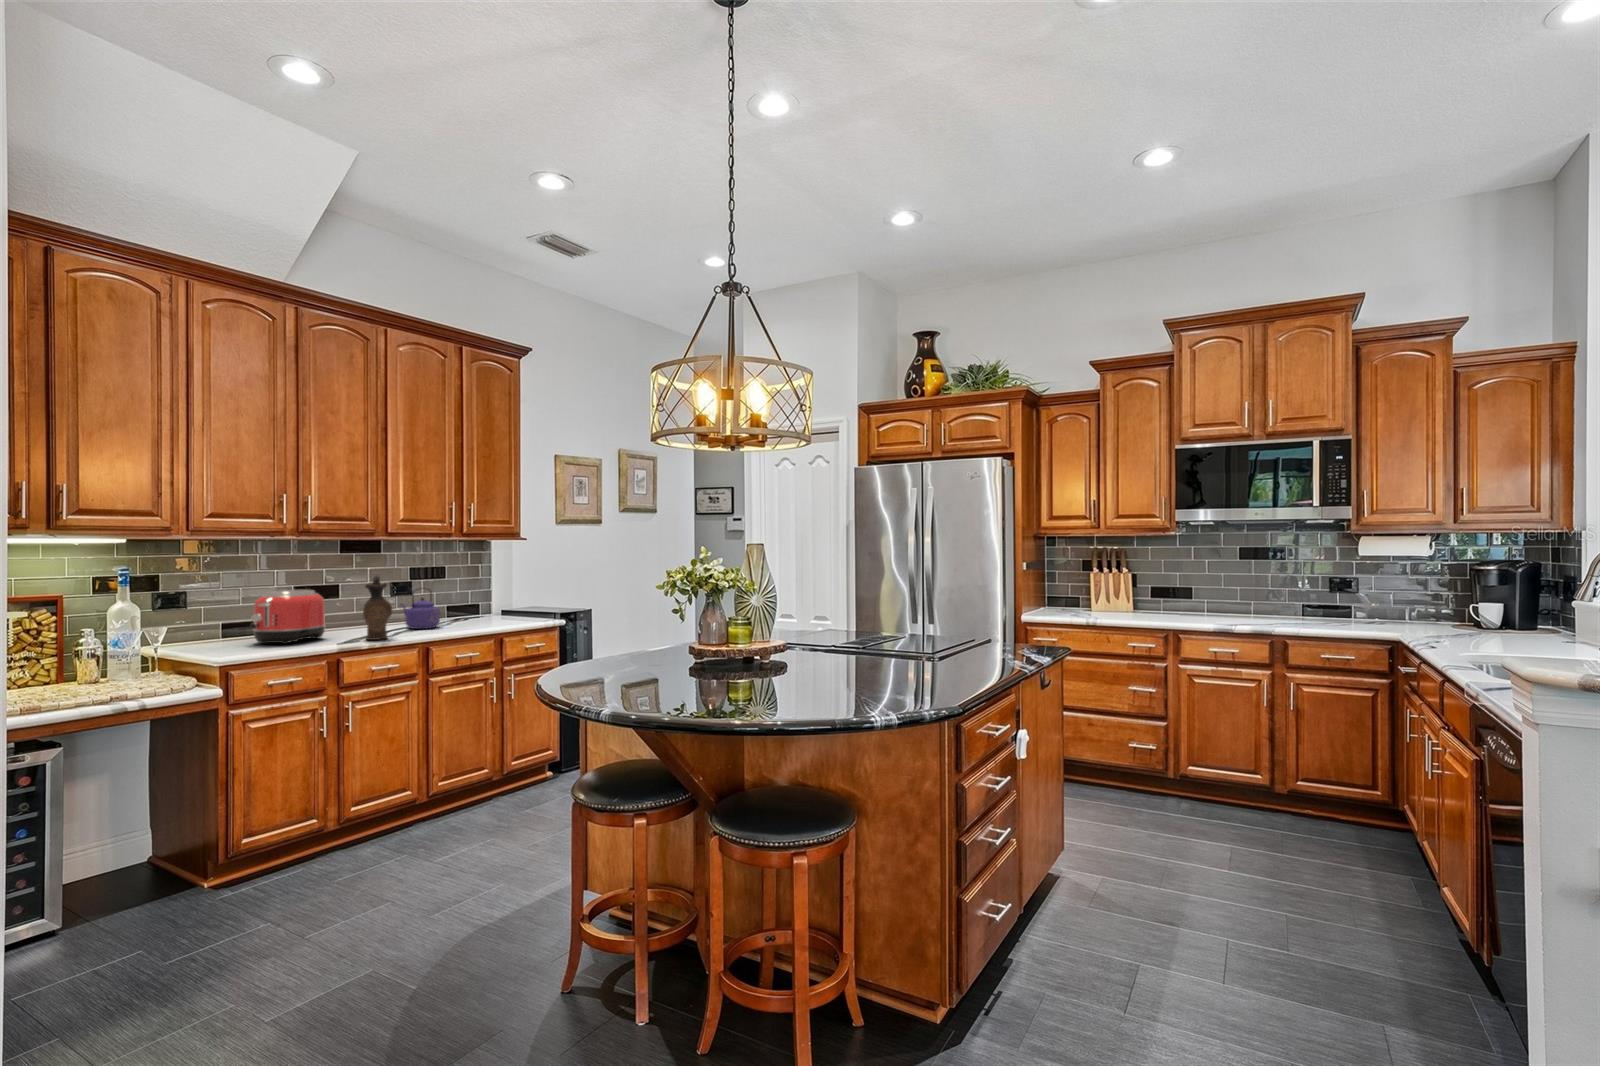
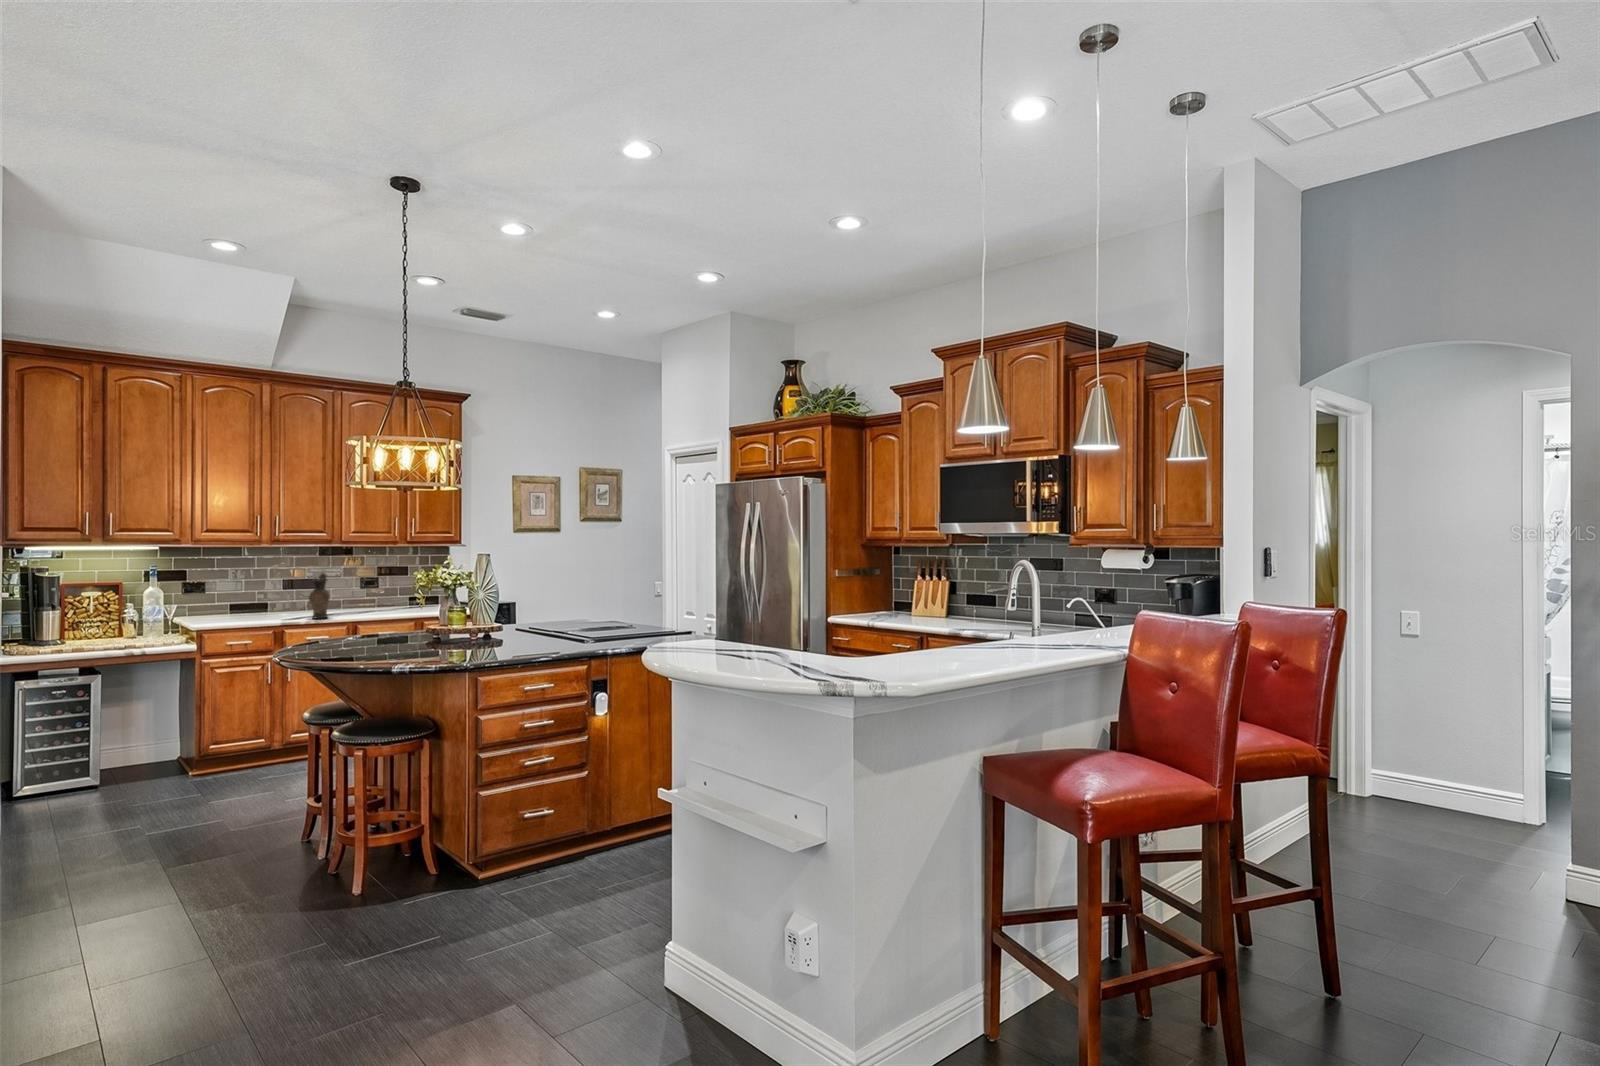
toaster: present [250,590,326,644] -> none [235,582,291,619]
kettle: present [401,590,440,629] -> none [350,582,383,613]

